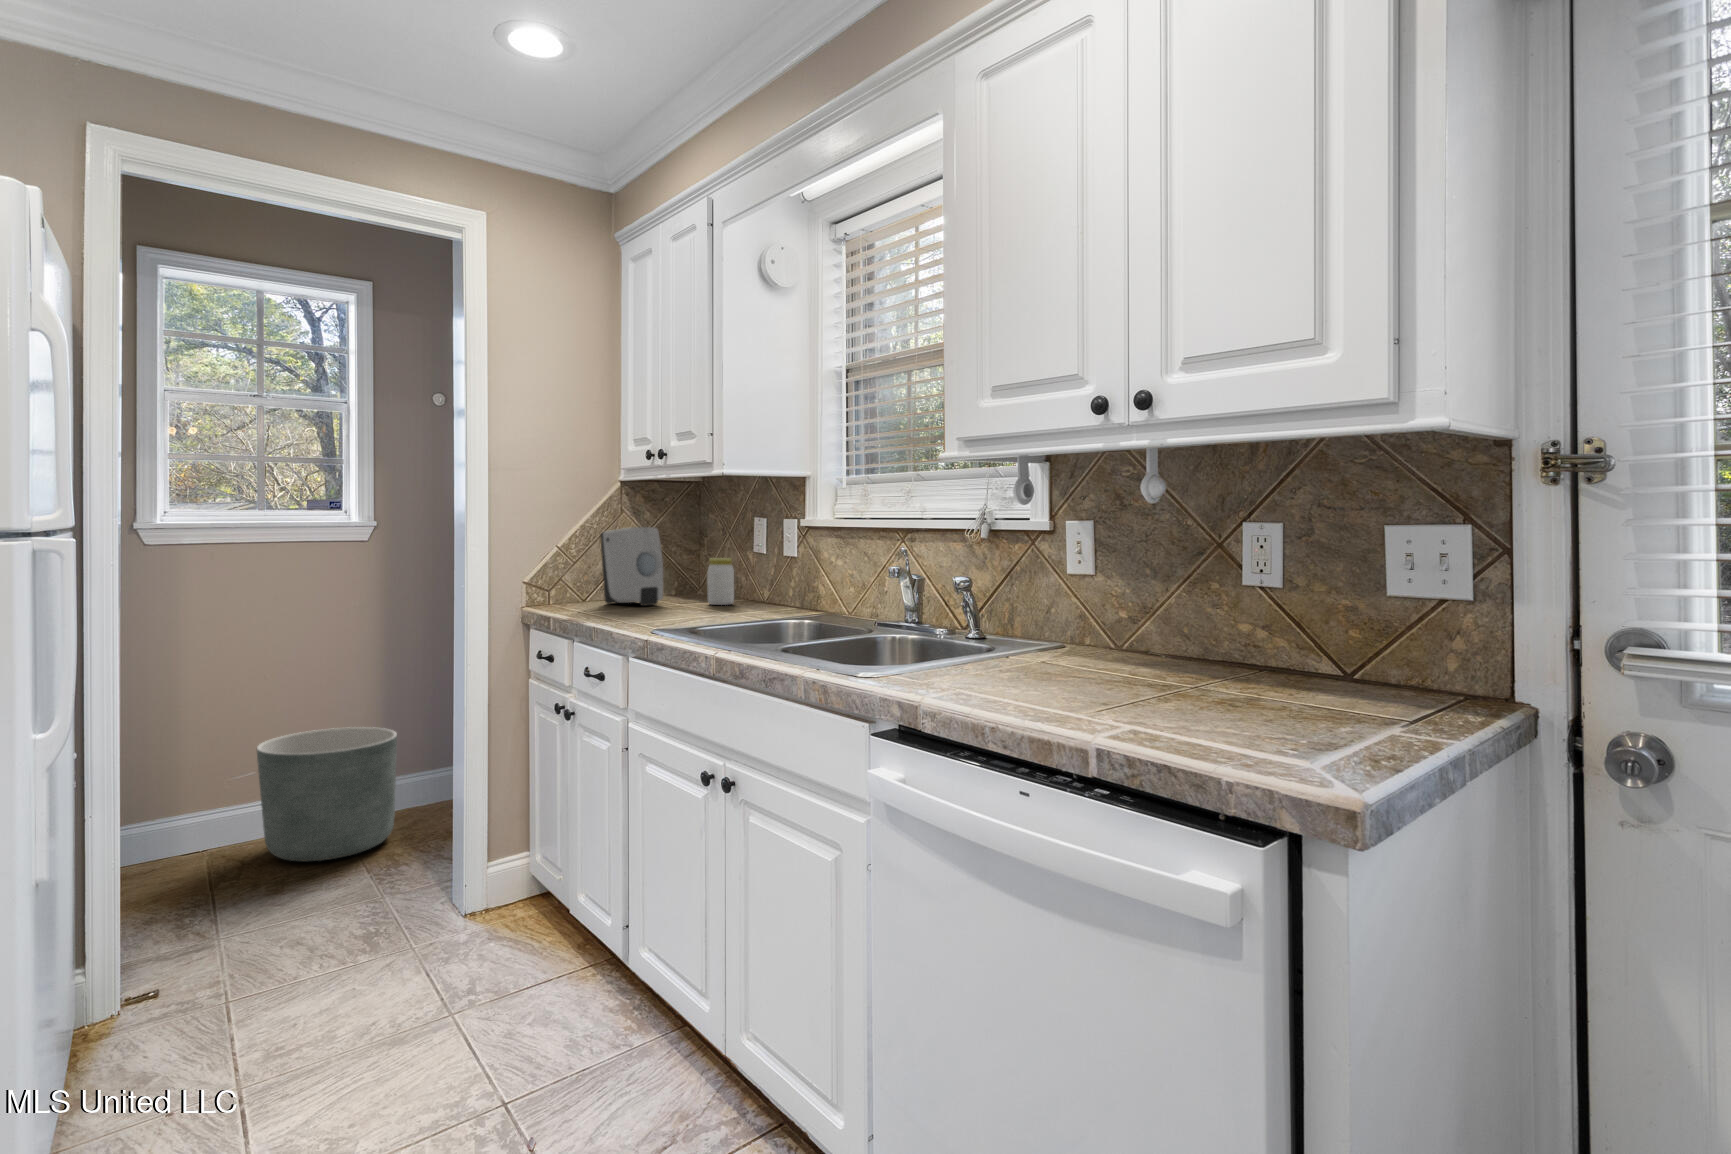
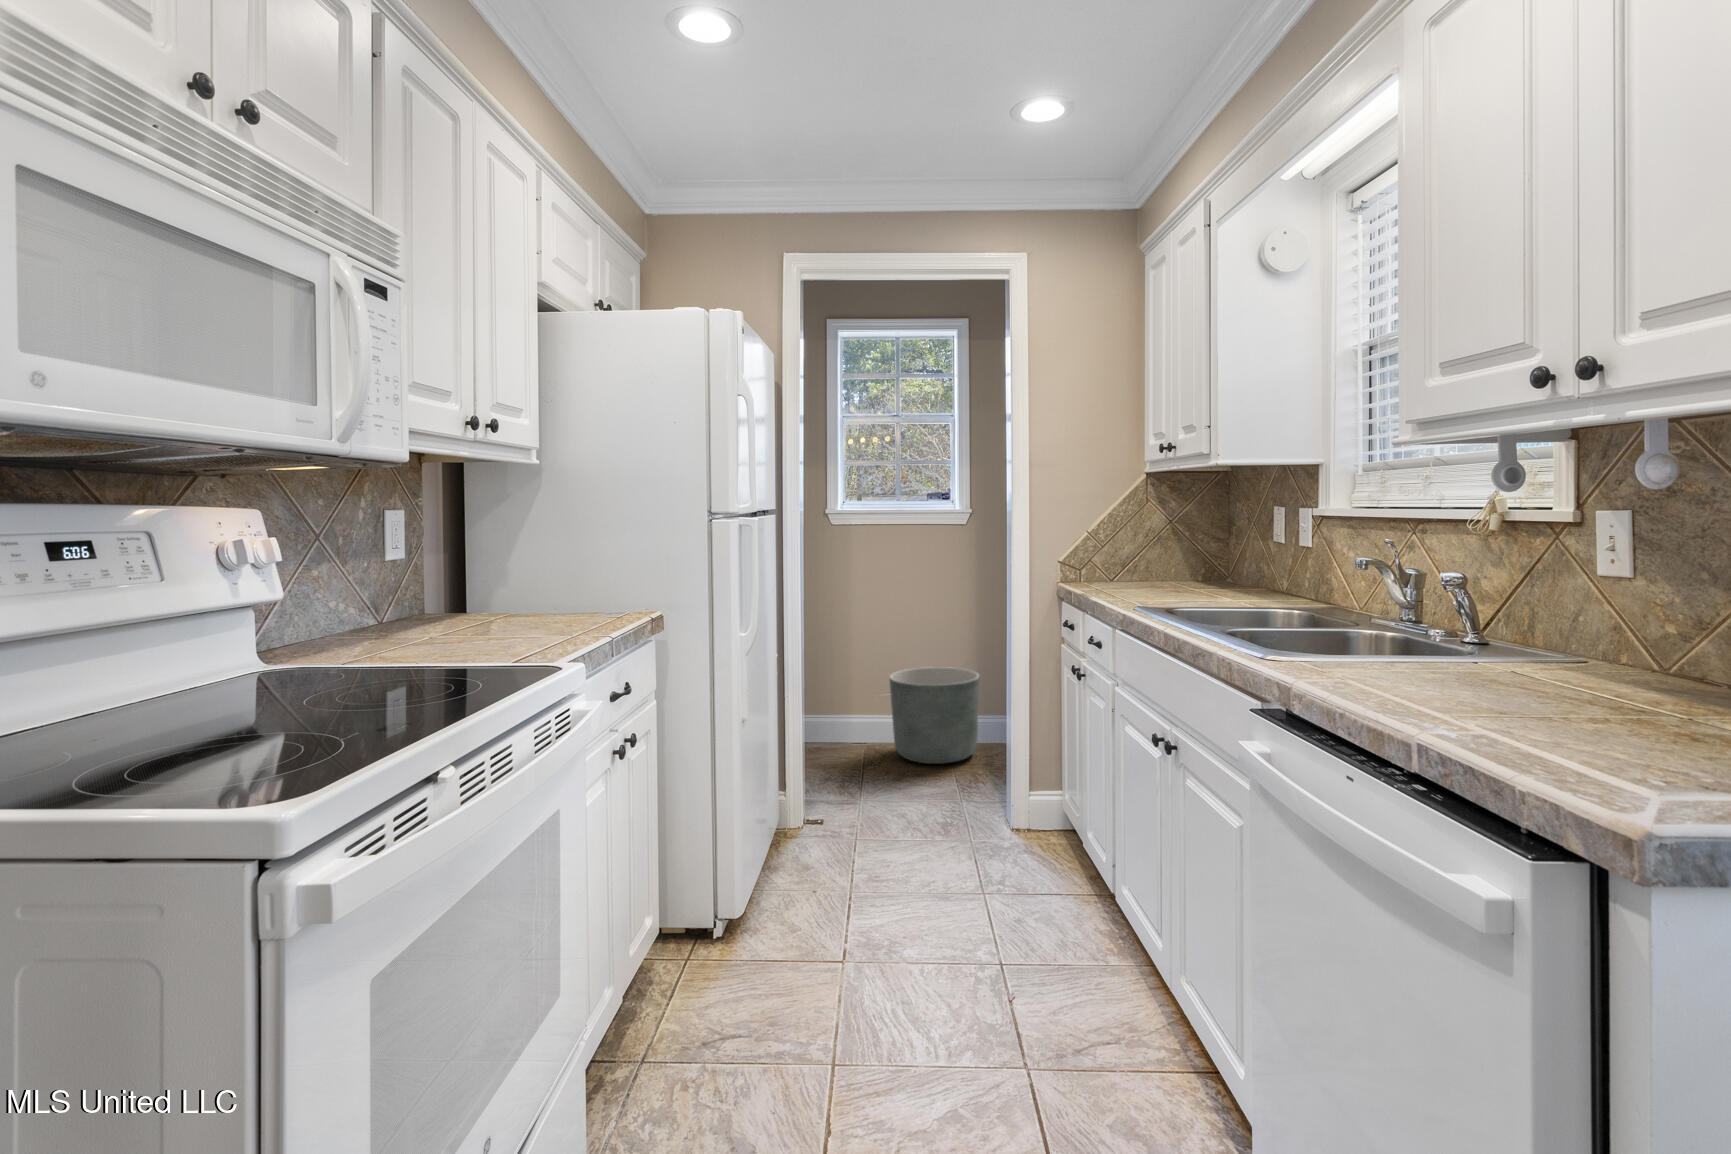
soap dispenser: present [600,527,663,606] -> none [1123,514,1177,586]
jar: present [707,558,734,605] -> none [1221,542,1248,587]

